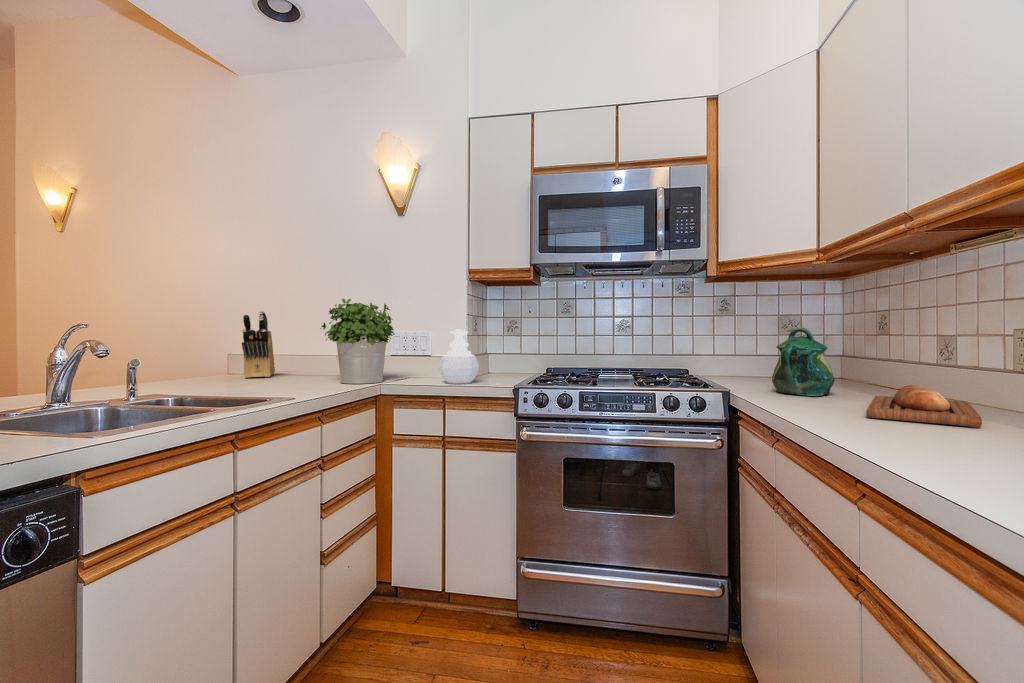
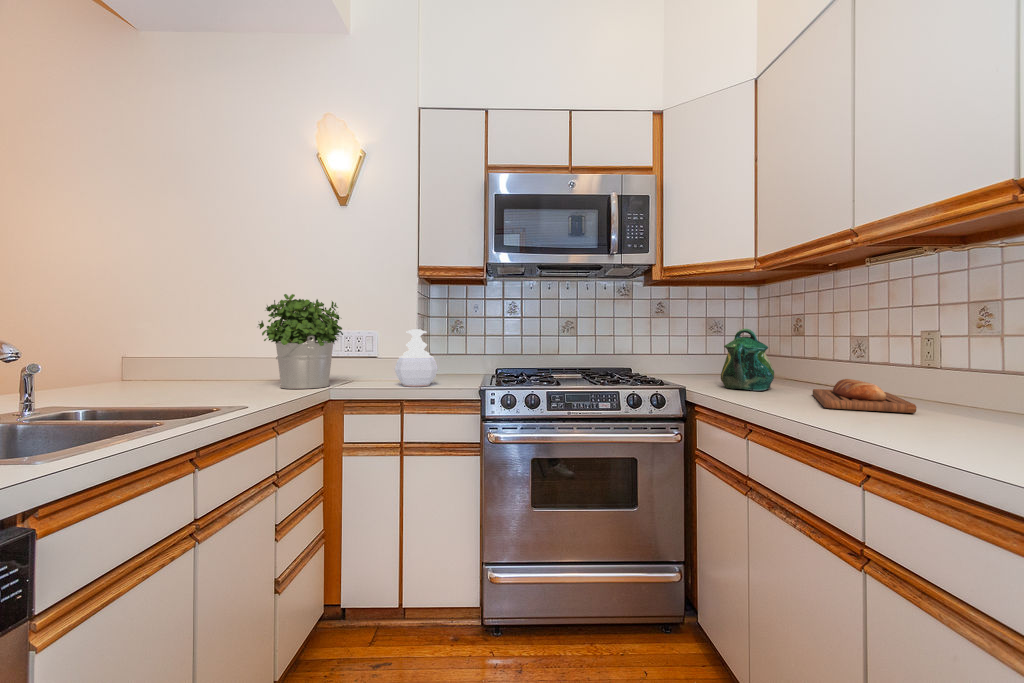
knife block: present [242,311,275,378] -> none [151,306,185,385]

